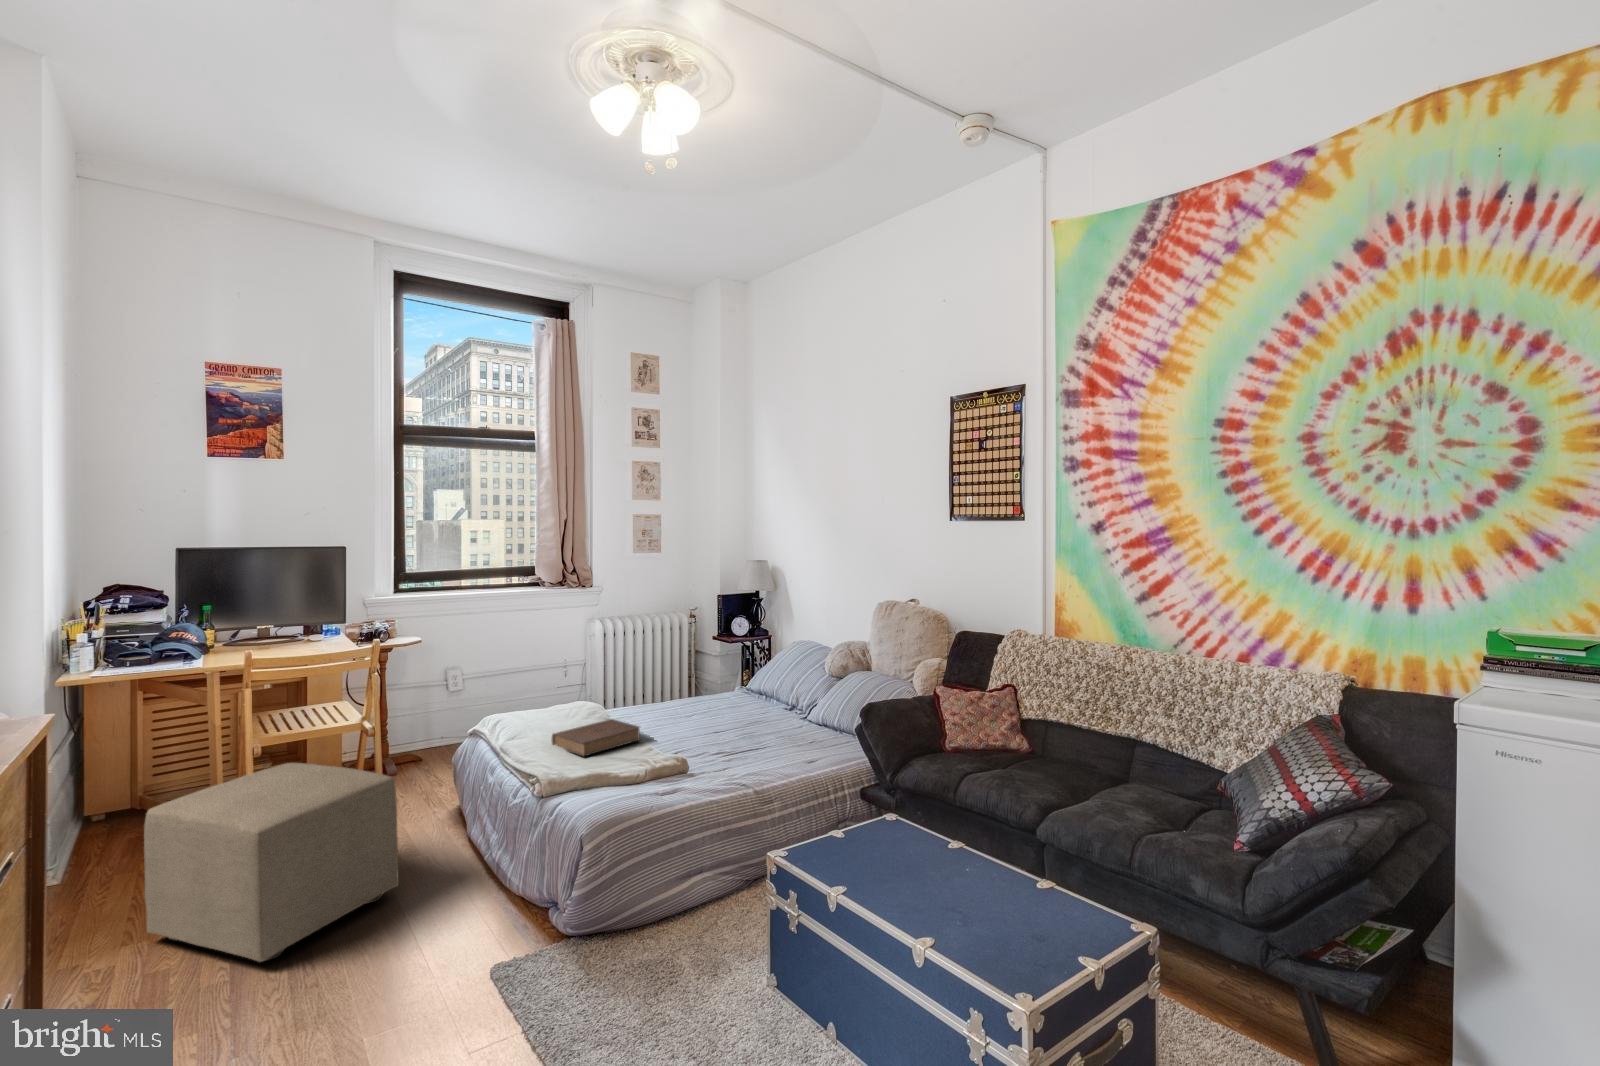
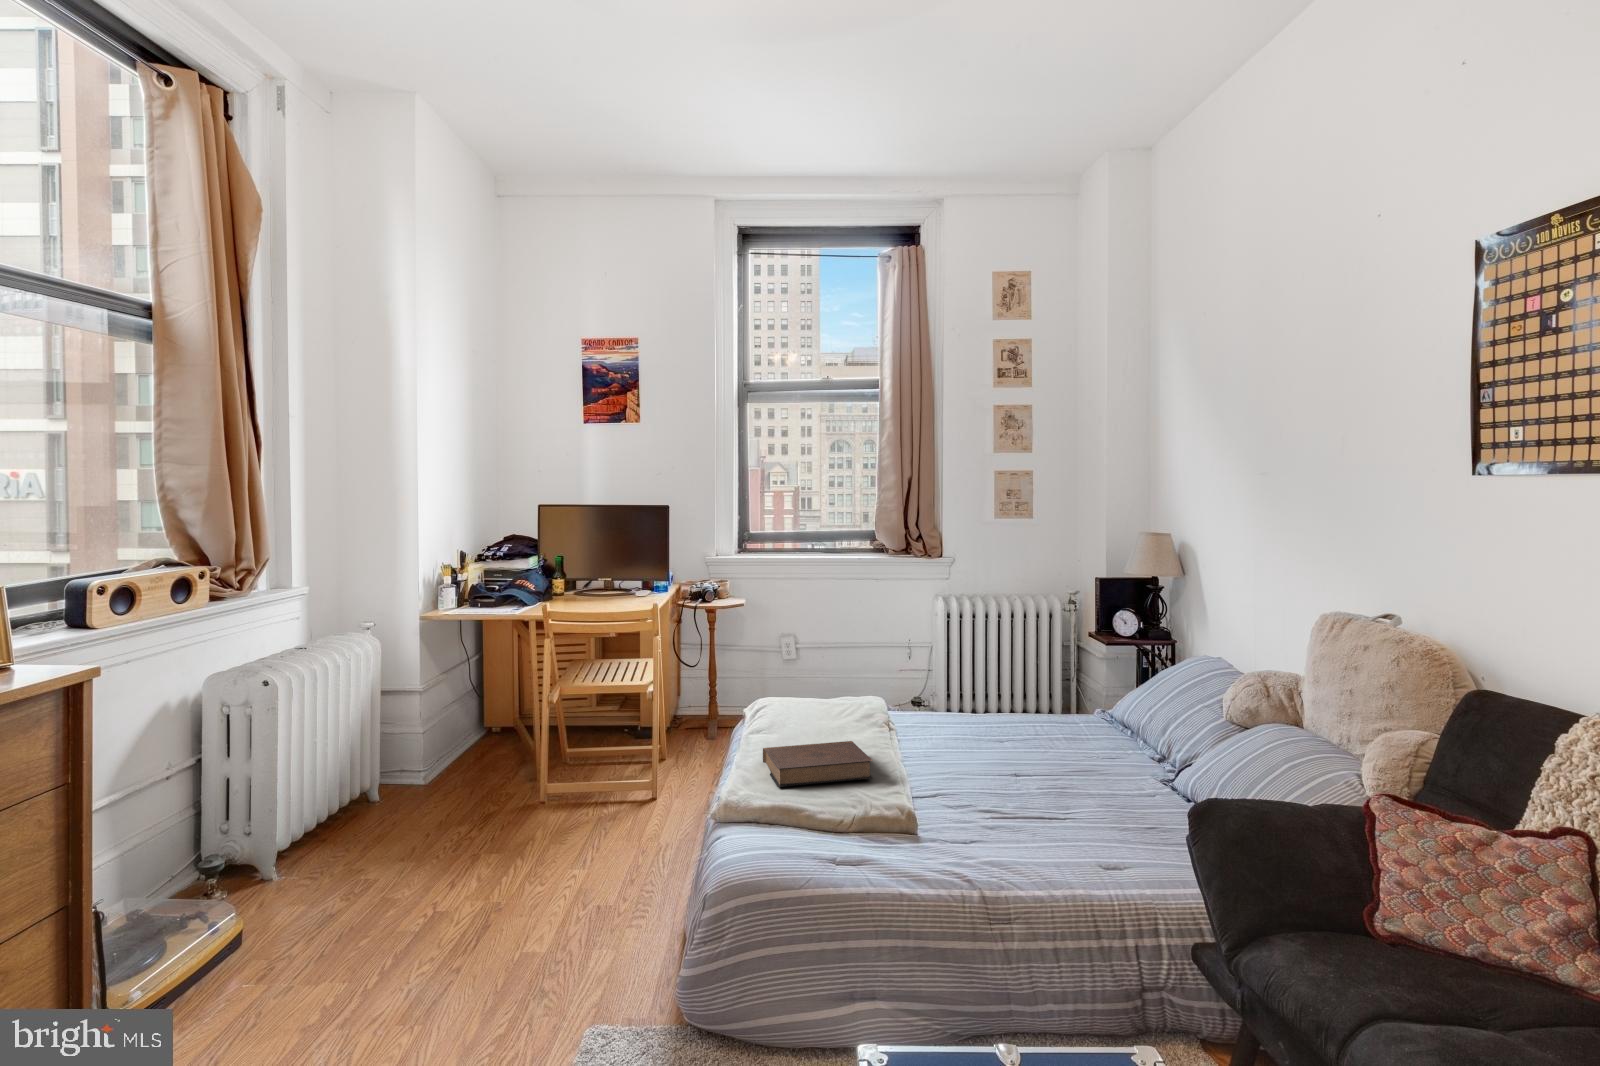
ottoman: present [144,763,399,962] -> none [365,729,579,944]

